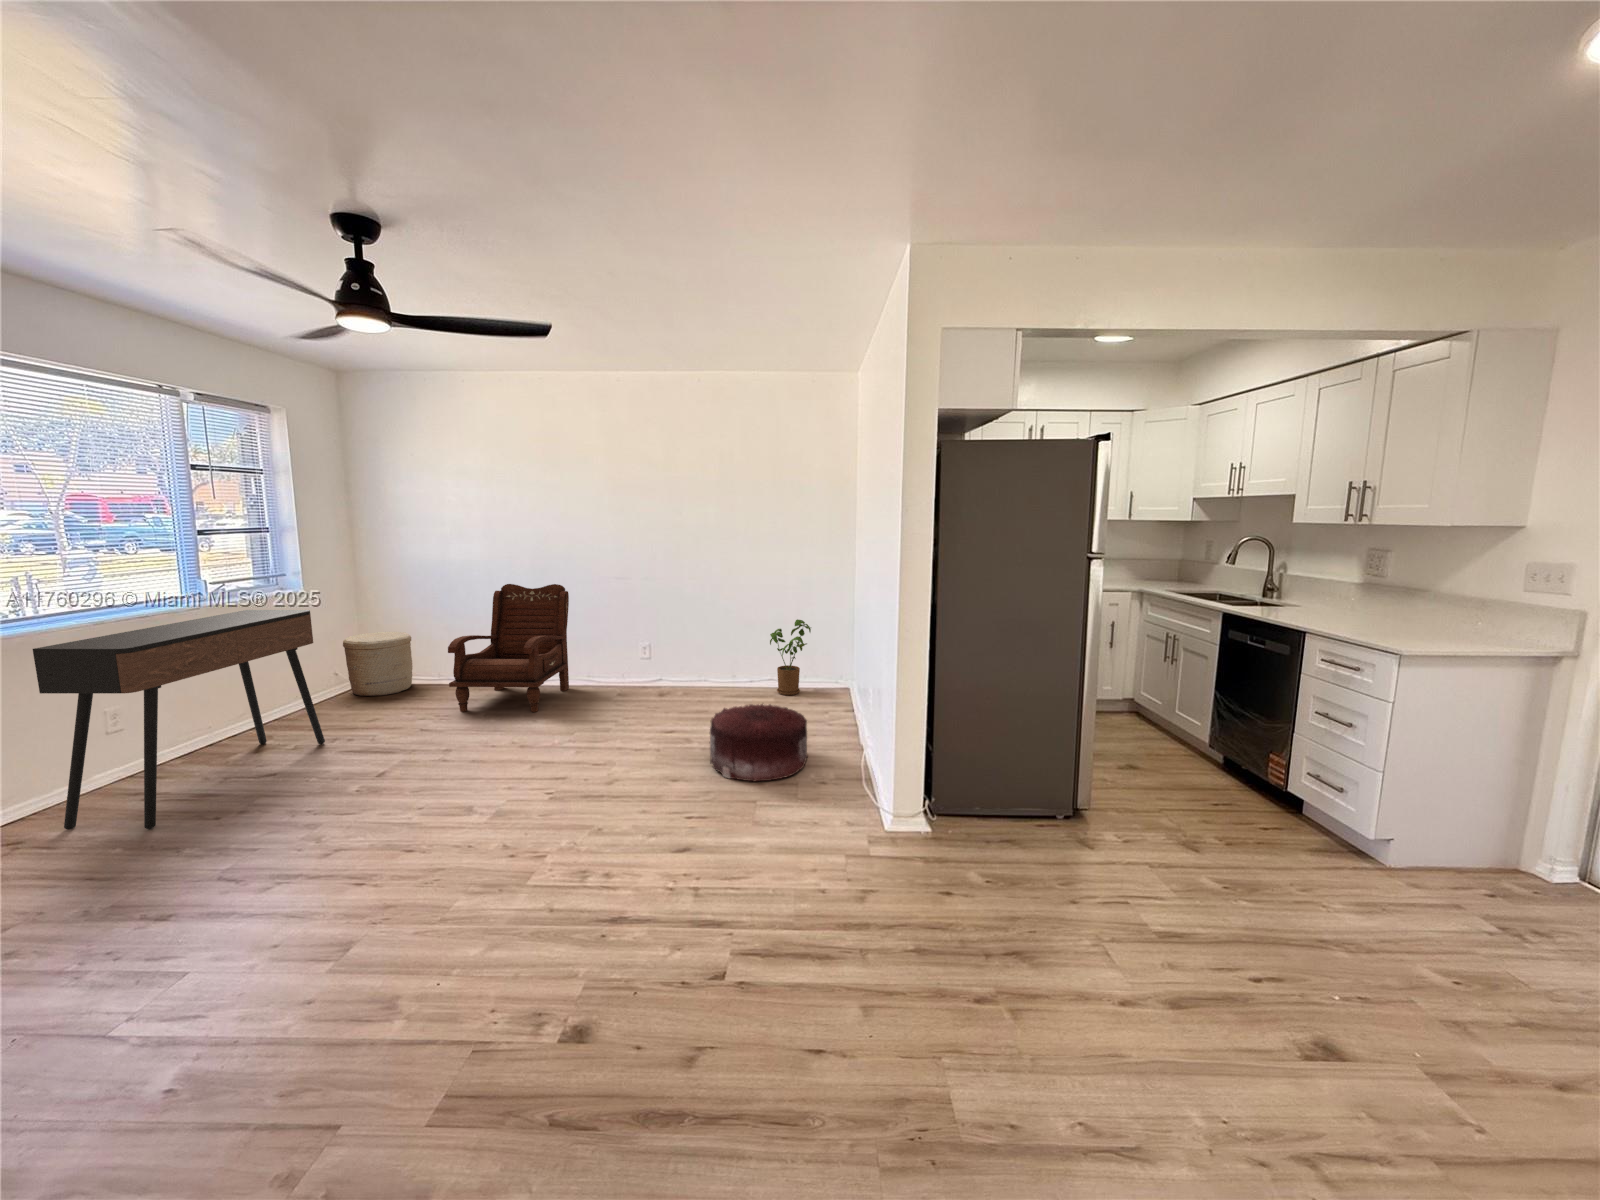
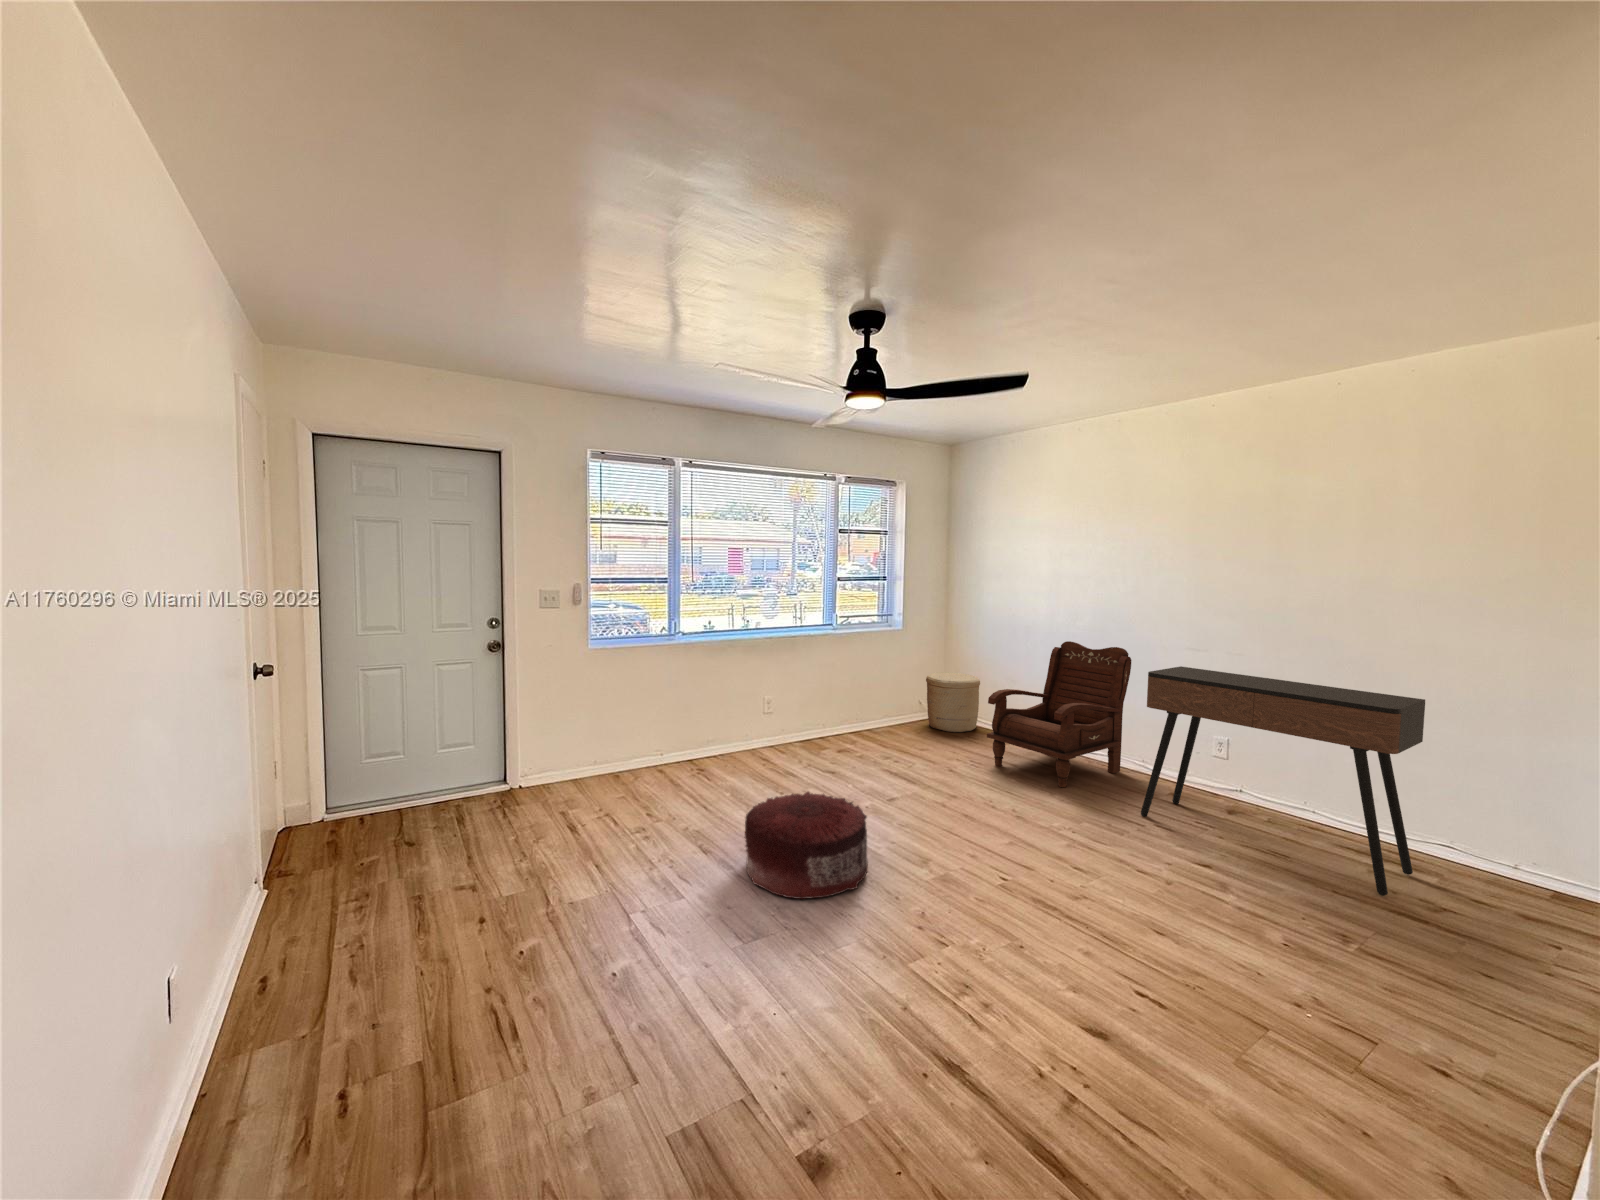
console table: present [33,610,325,830] -> present [1141,666,1425,896]
house plant: present [770,619,811,695] -> none [1450,758,1562,890]
pouf: present [710,704,808,782] -> present [745,792,868,899]

